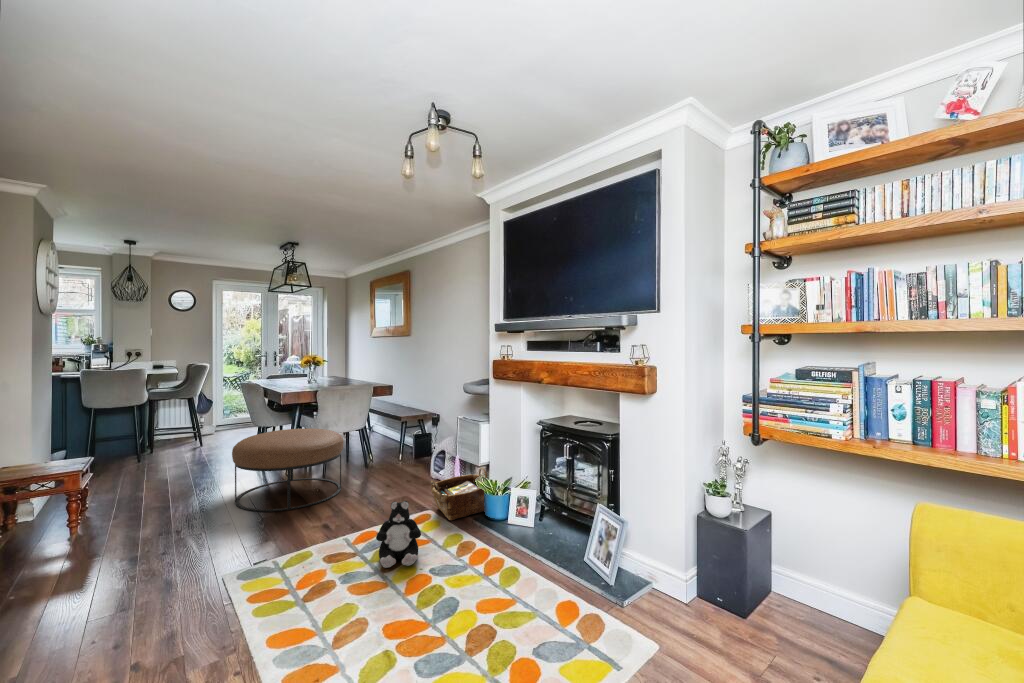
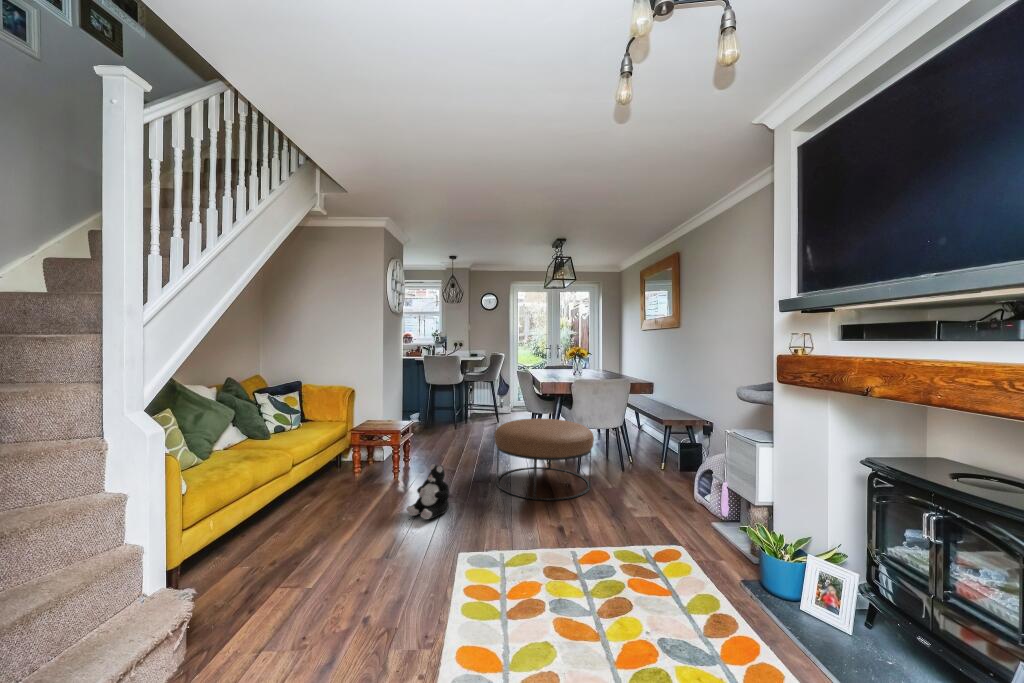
woven basket: present [431,468,487,520] -> none [682,506,771,571]
plush toy: present [376,501,421,568] -> present [407,464,449,520]

